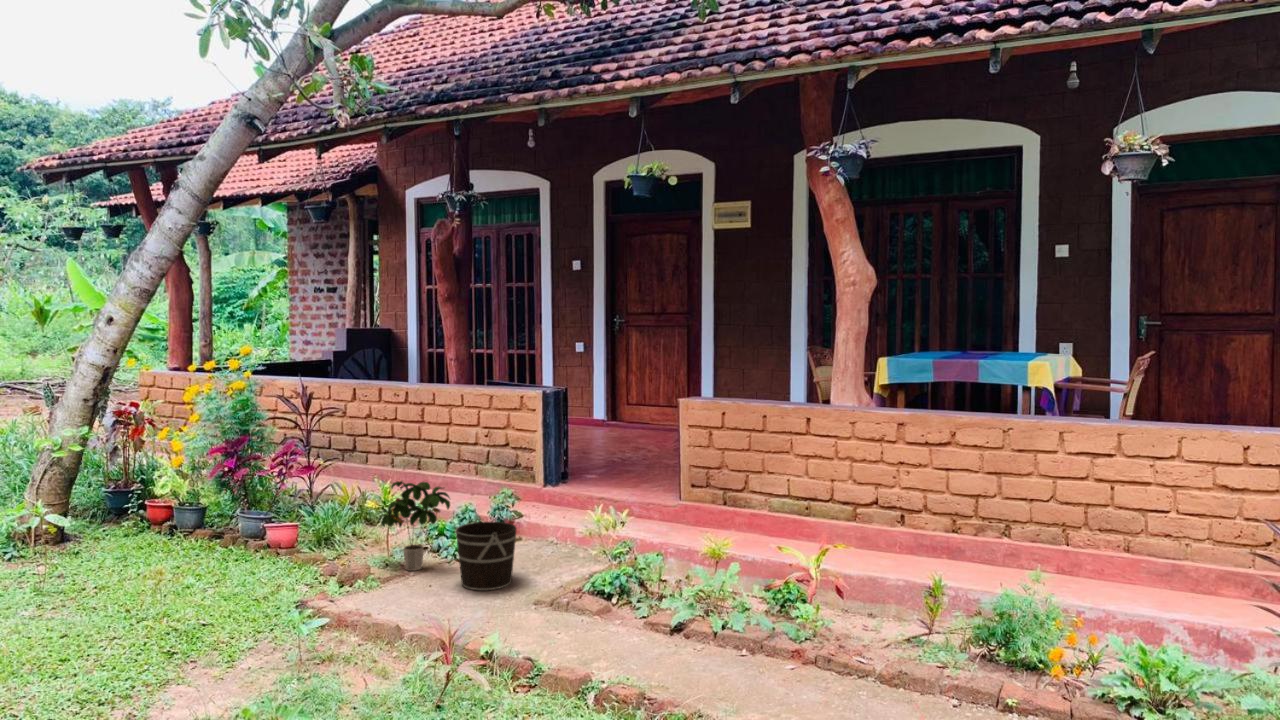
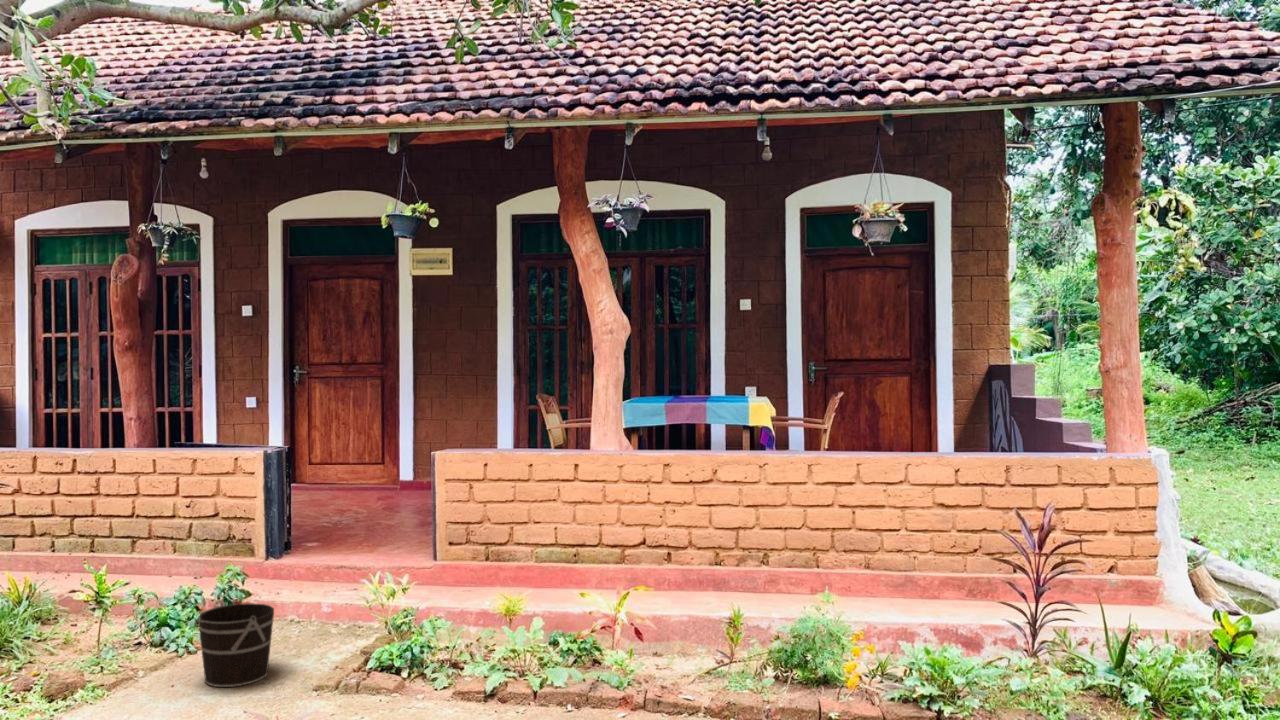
potted plant: present [379,481,450,571] -> none [77,565,182,676]

